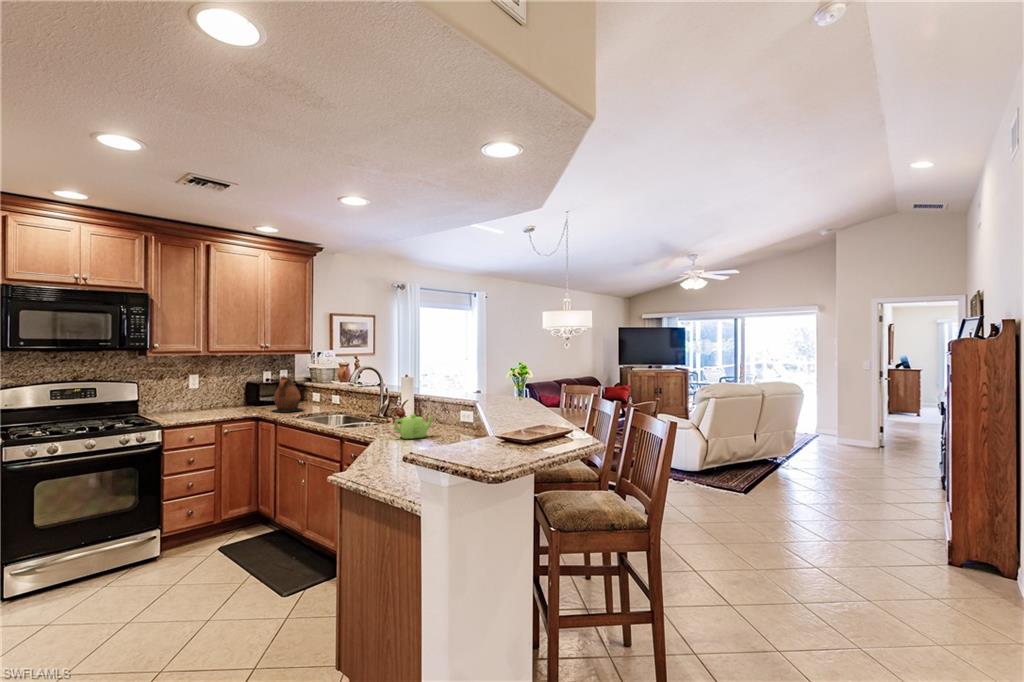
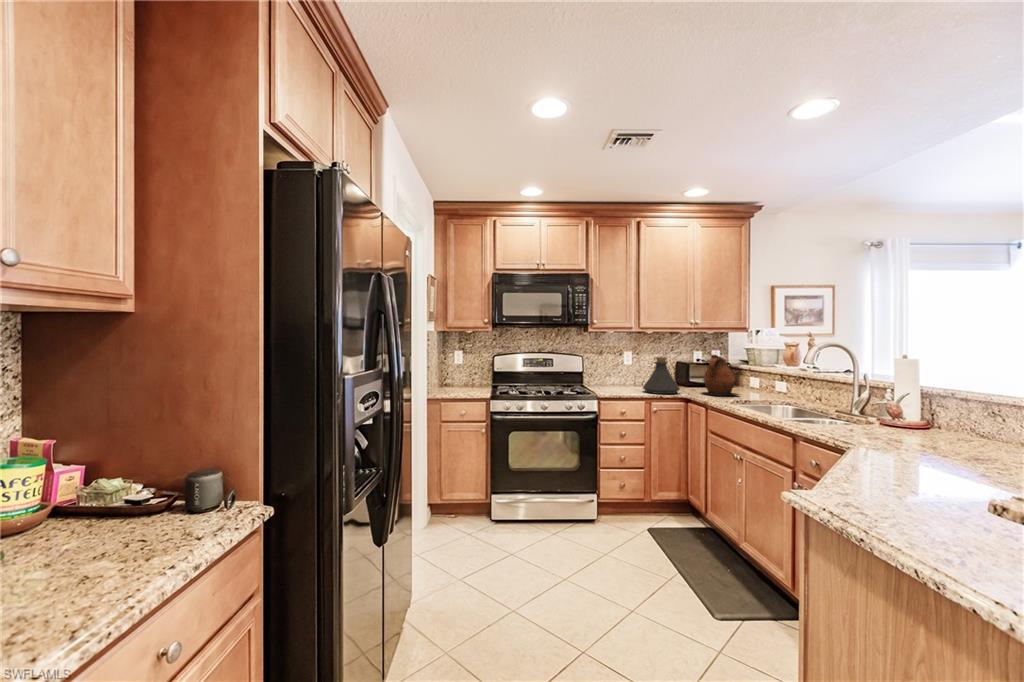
bottle: none [212,381,252,416] -> present [643,357,680,394]
teapot: present [394,414,433,439] -> none [890,415,991,460]

